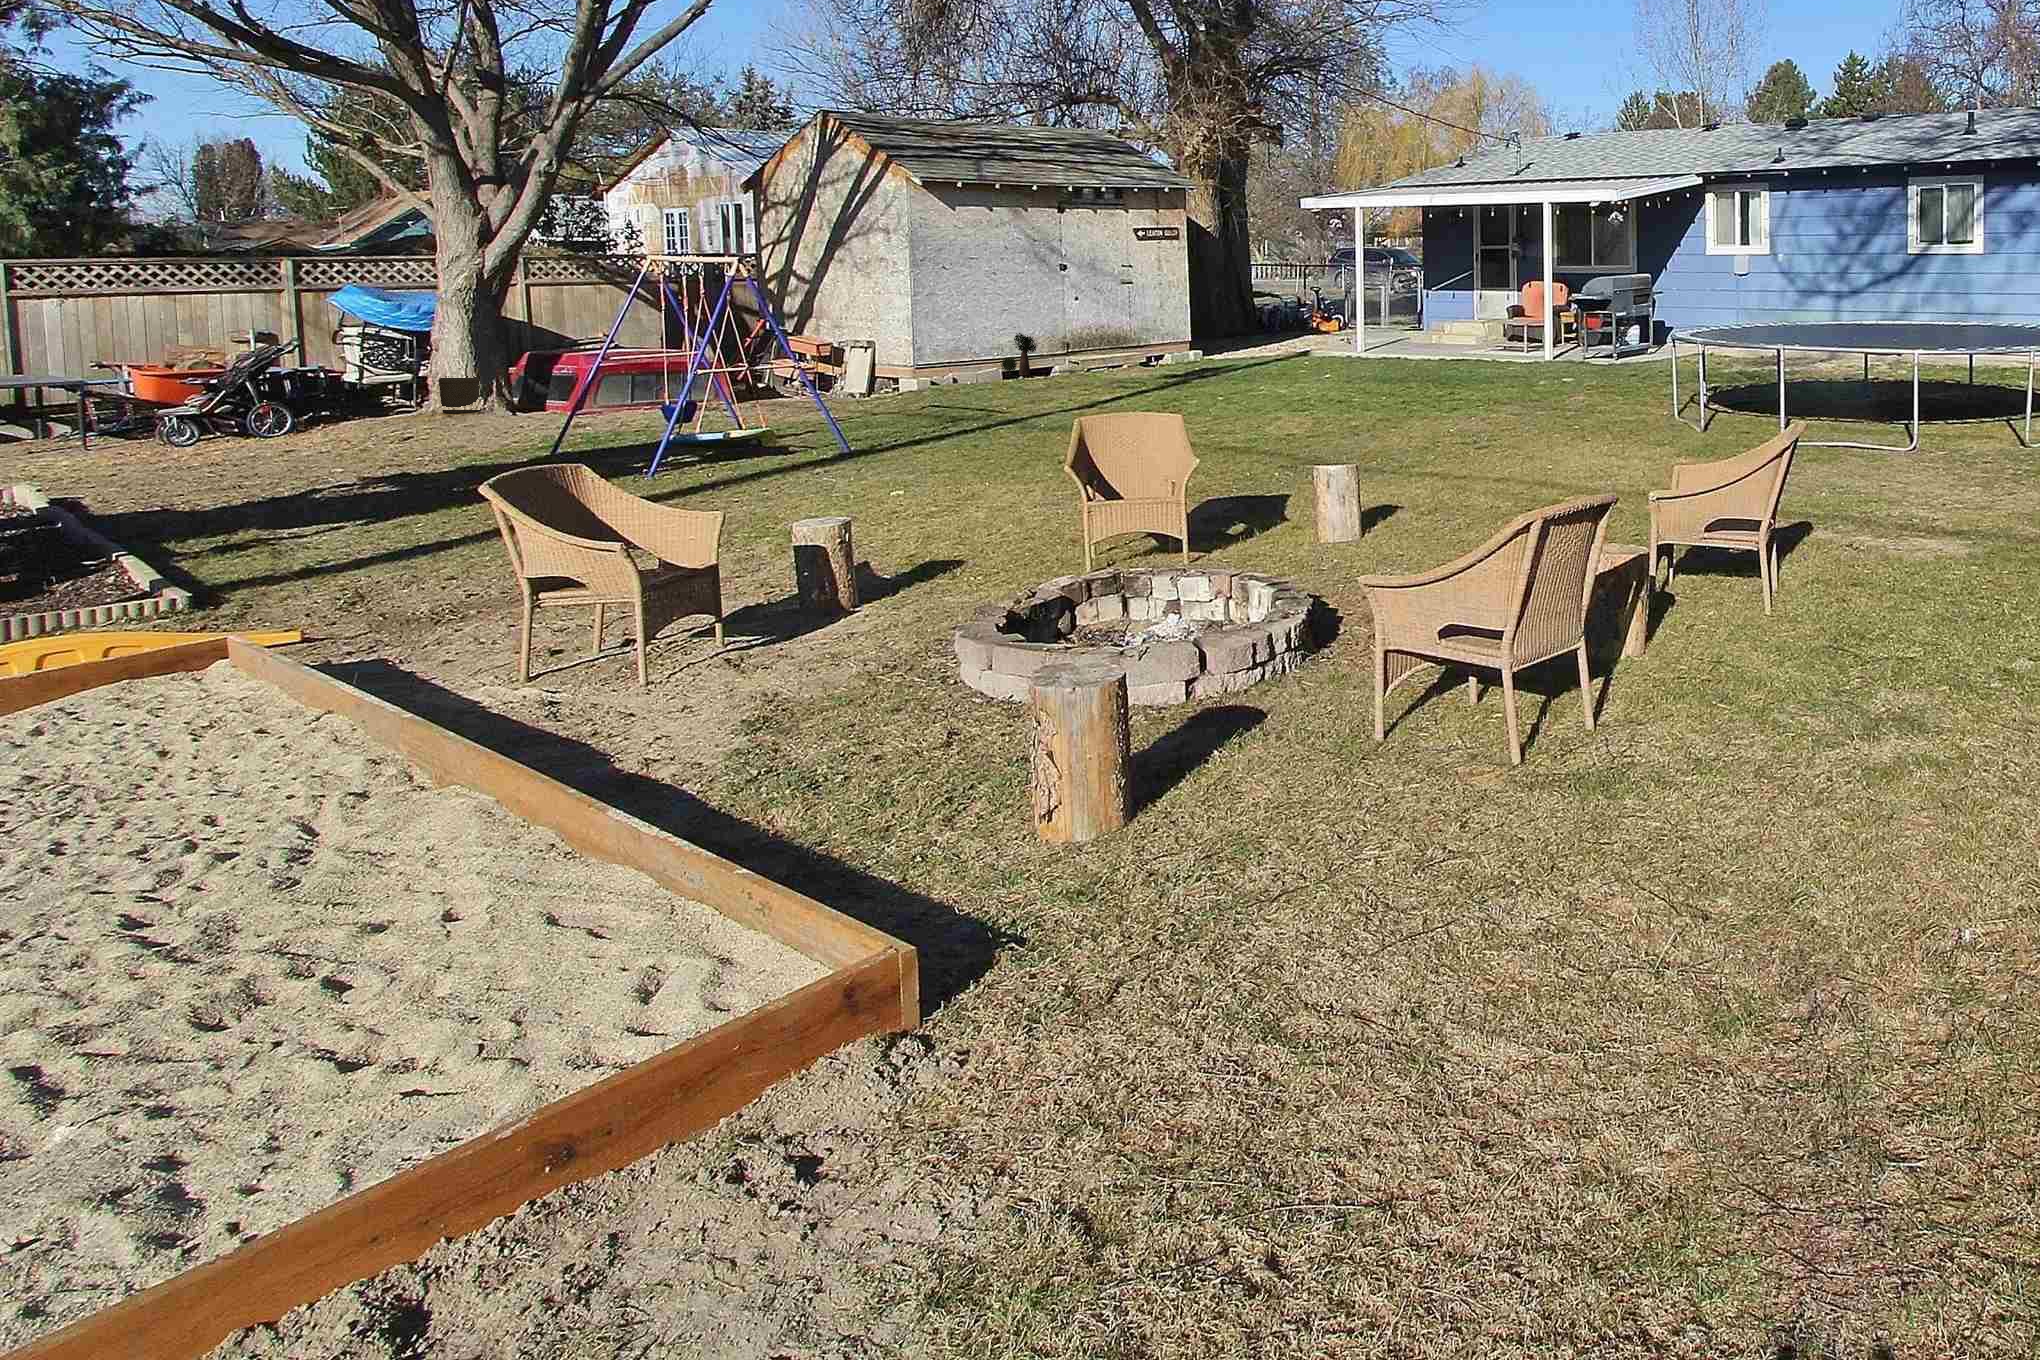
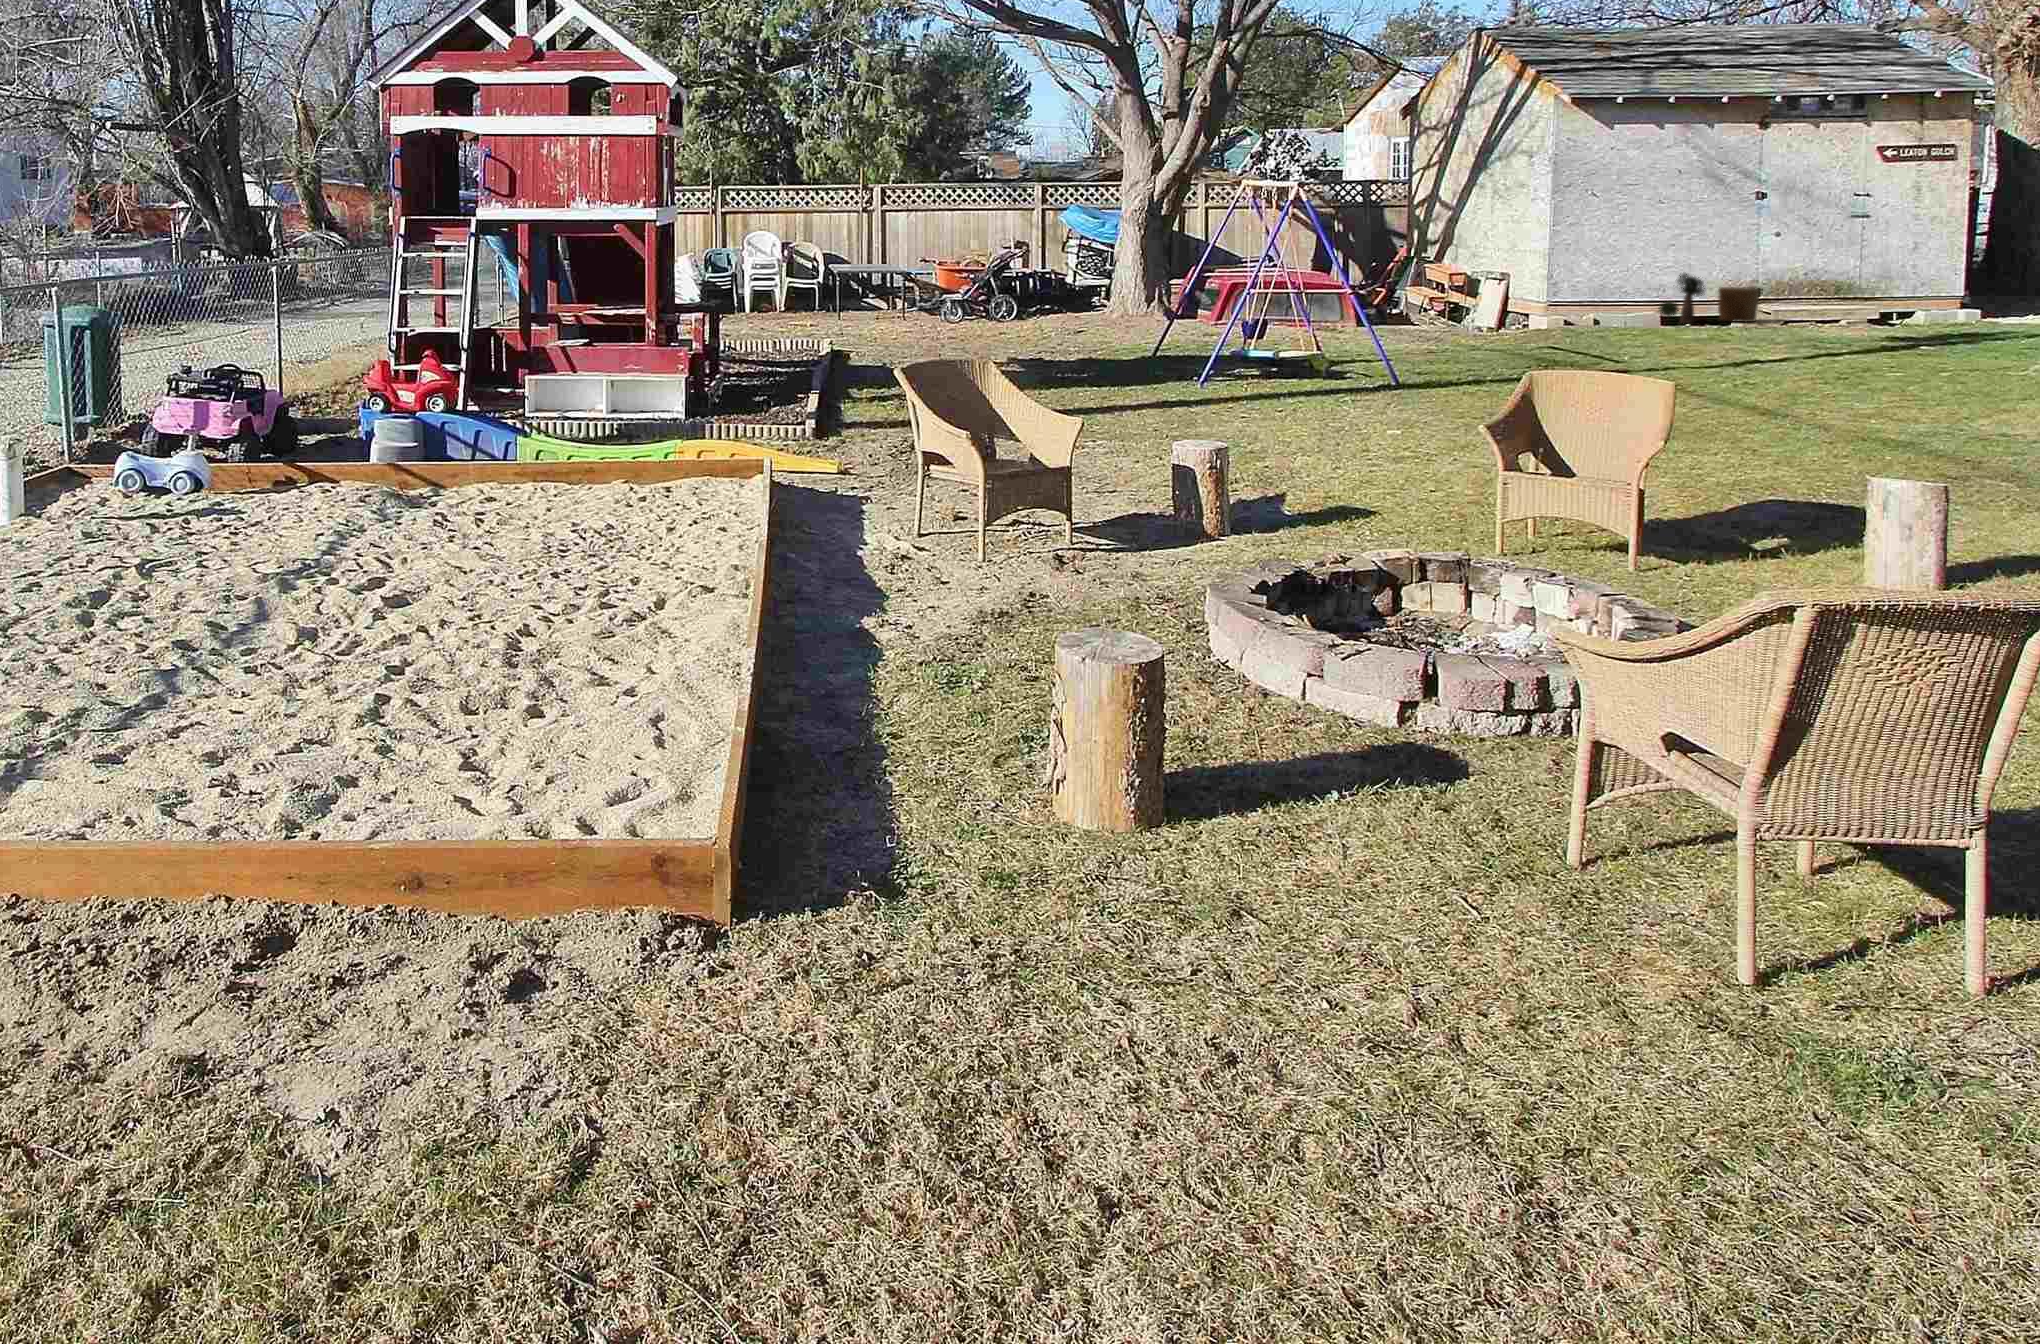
woven basket: present [438,376,481,414] -> present [1718,287,1760,322]

